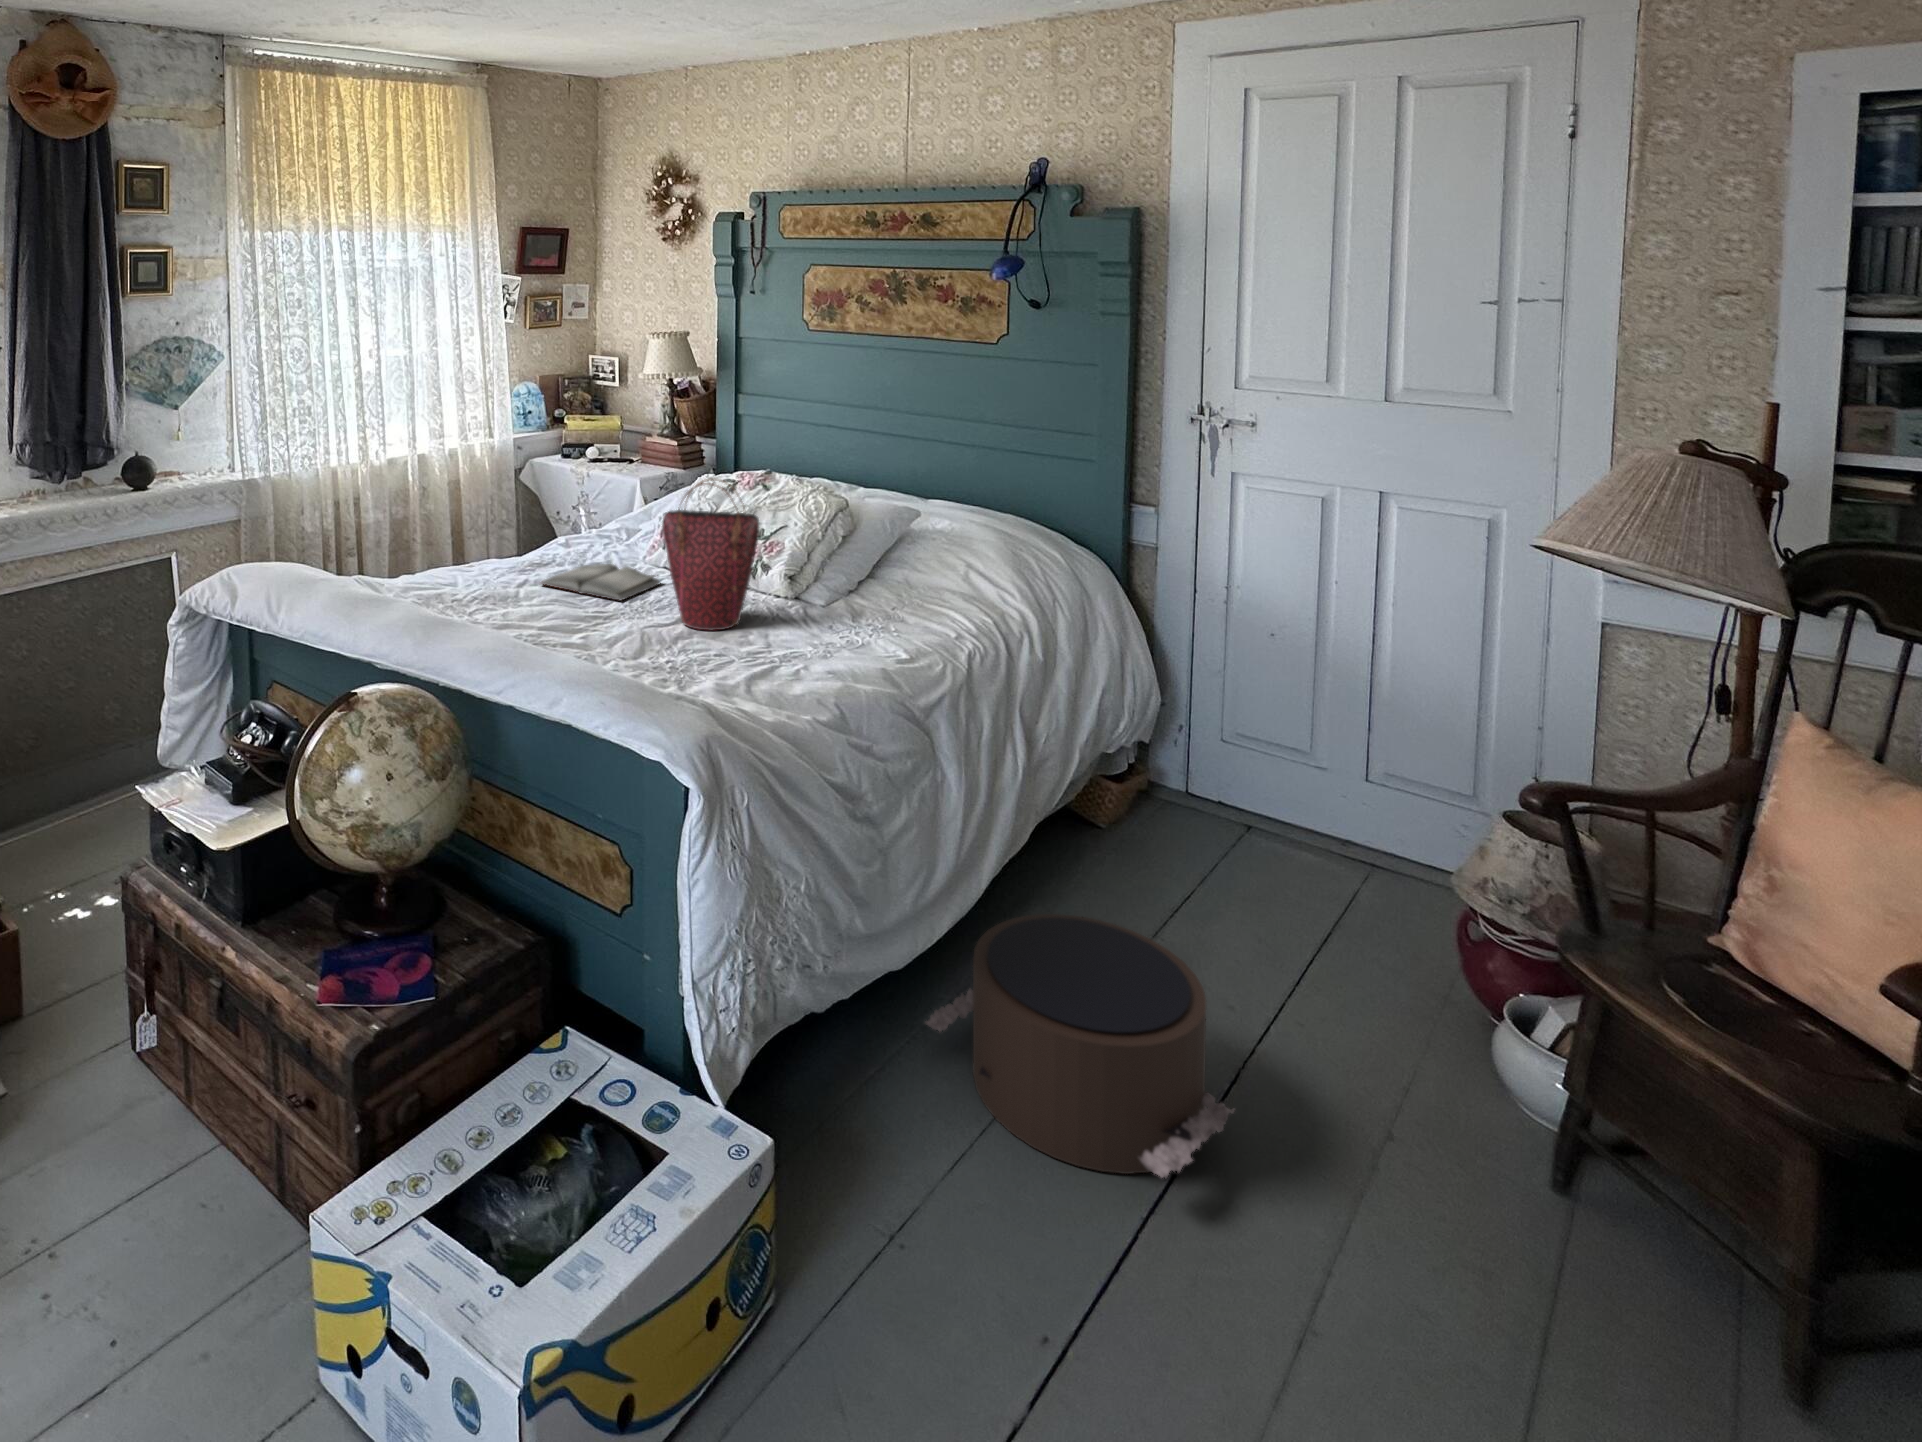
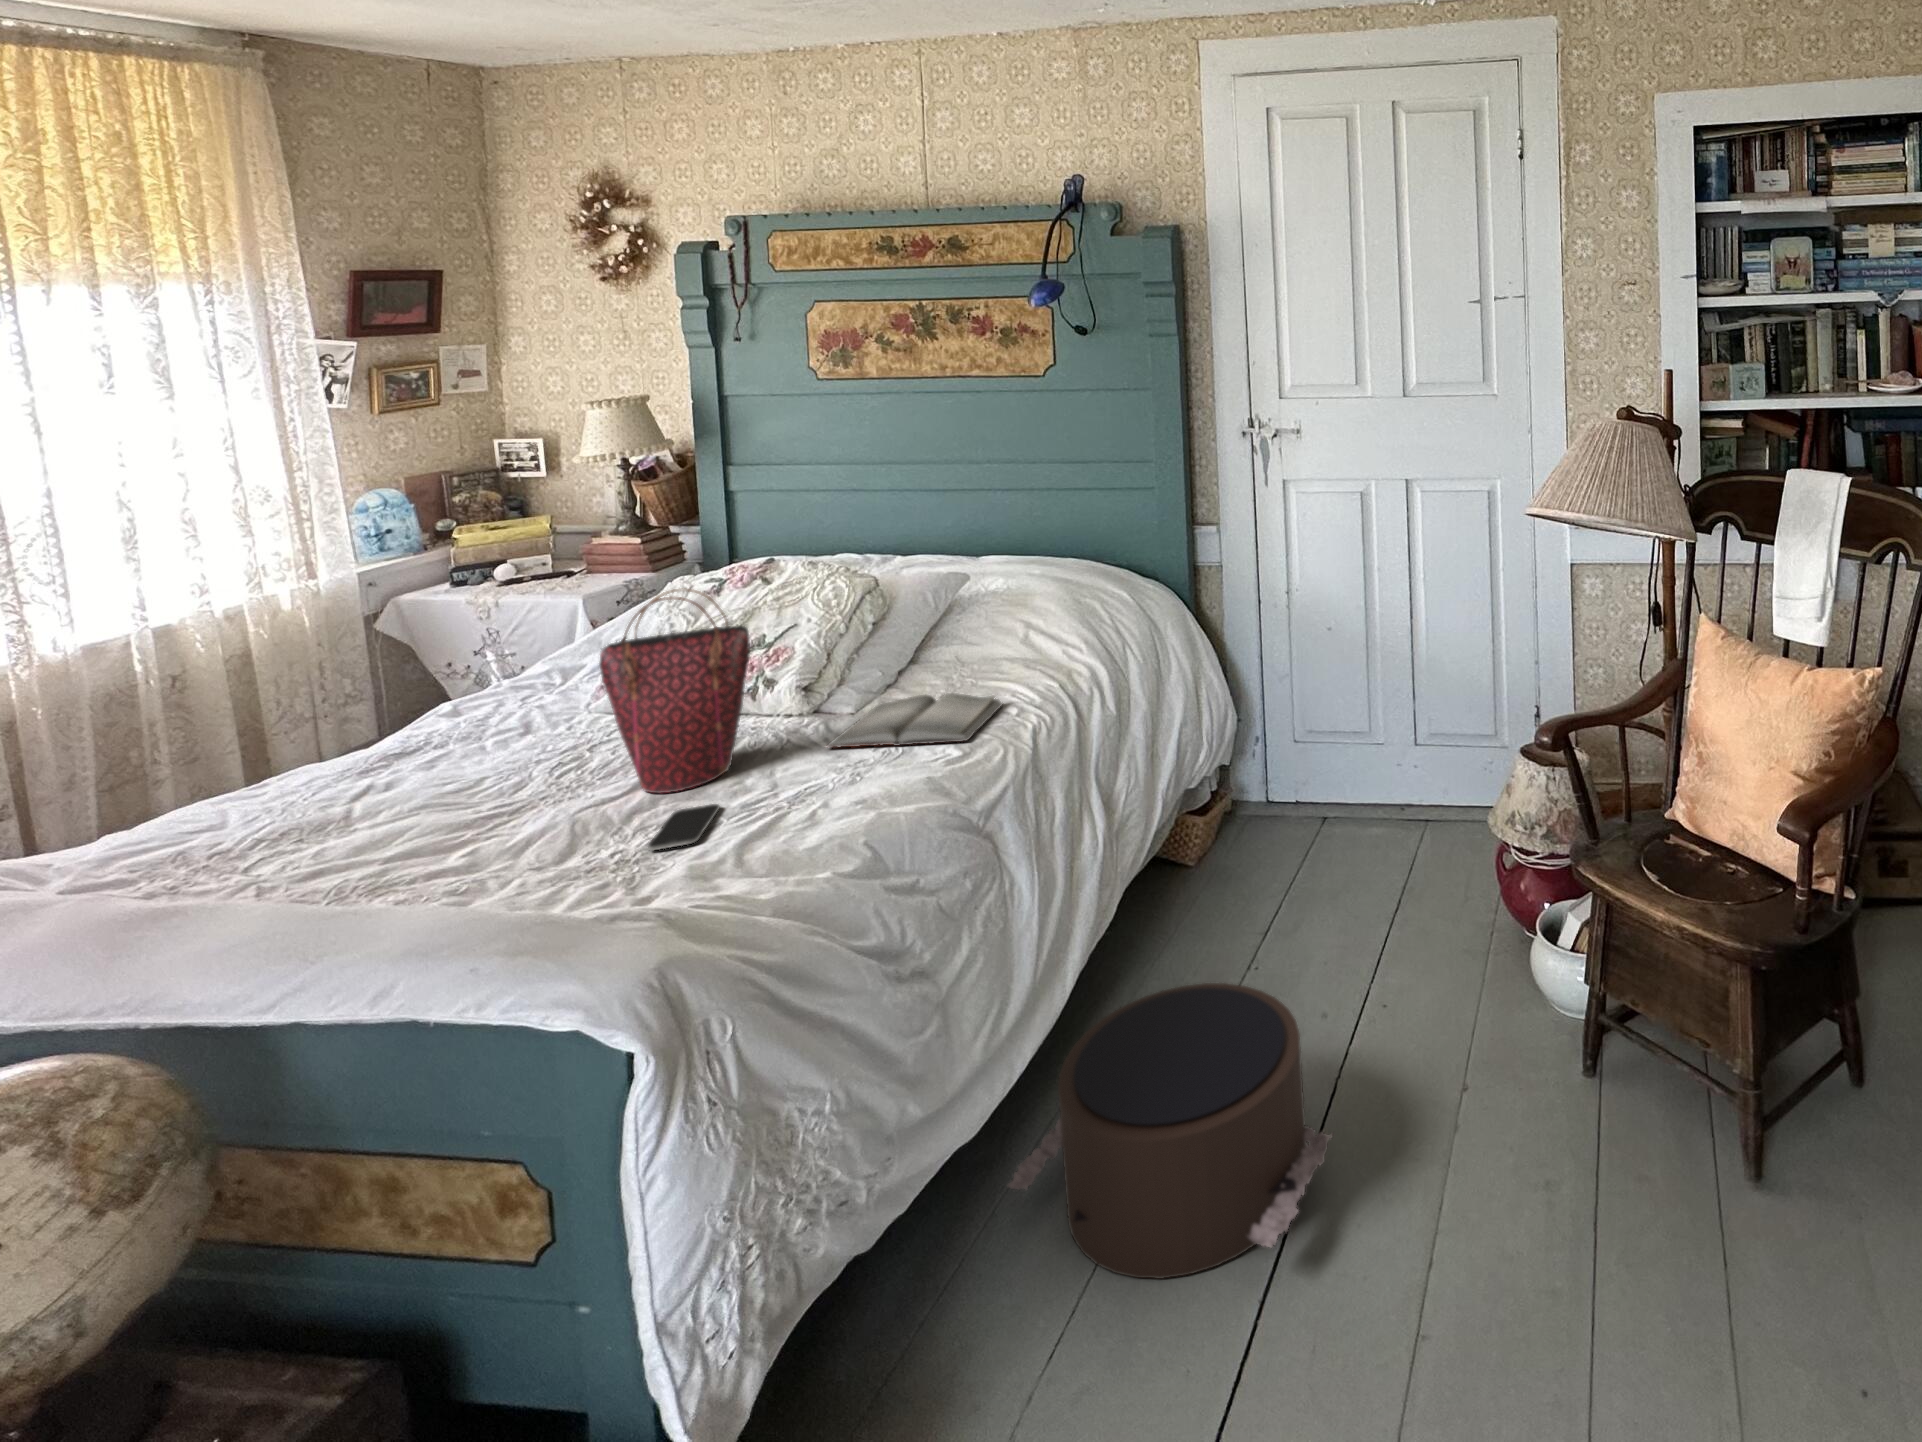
hardback book: present [541,564,660,601] -> present [827,693,1003,748]
smartphone: none [688,643,734,669] -> present [648,804,719,850]

